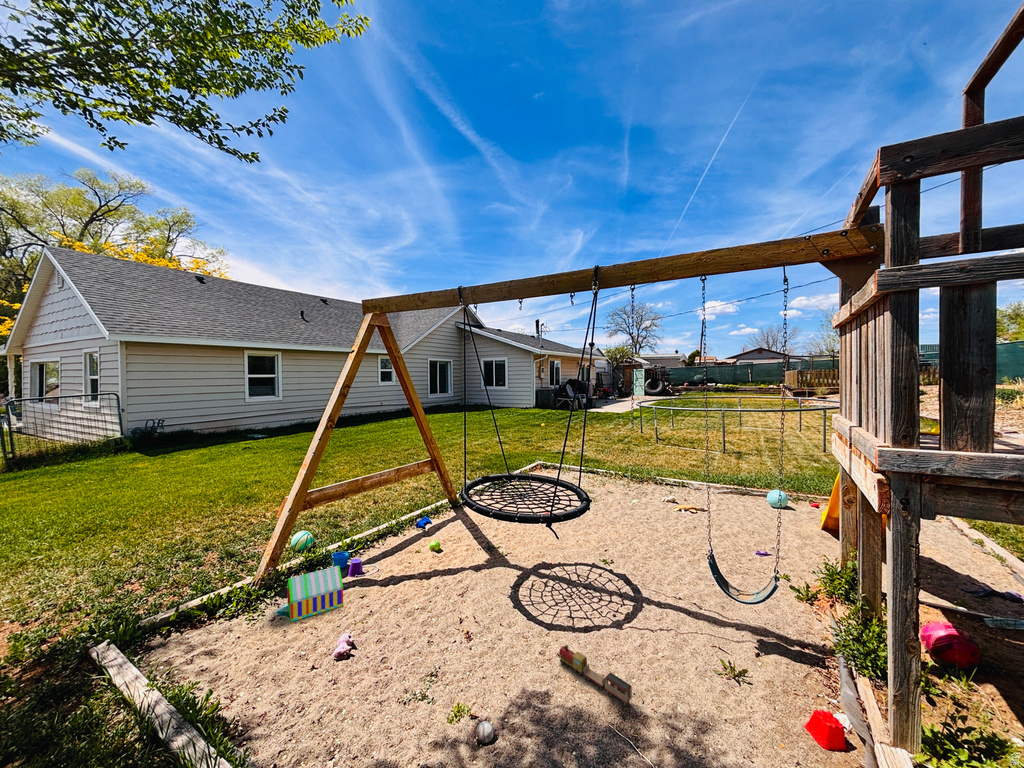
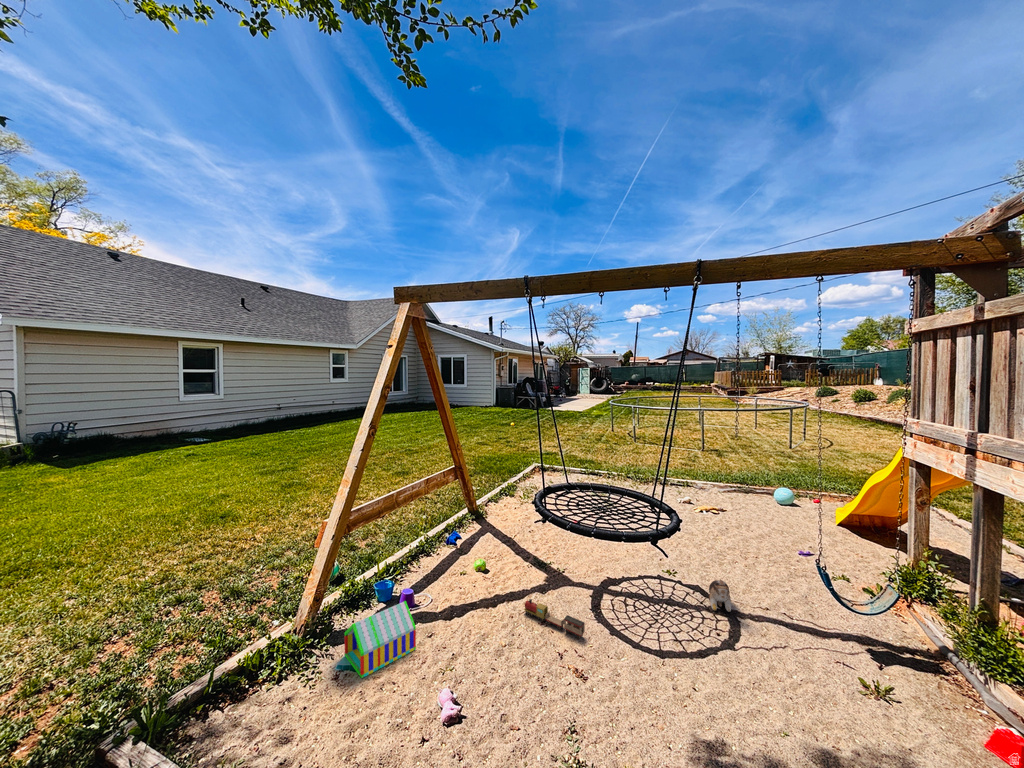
plush toy: none [619,568,644,600] -> present [708,580,731,612]
toy train: present [559,645,632,706] -> present [524,599,585,639]

